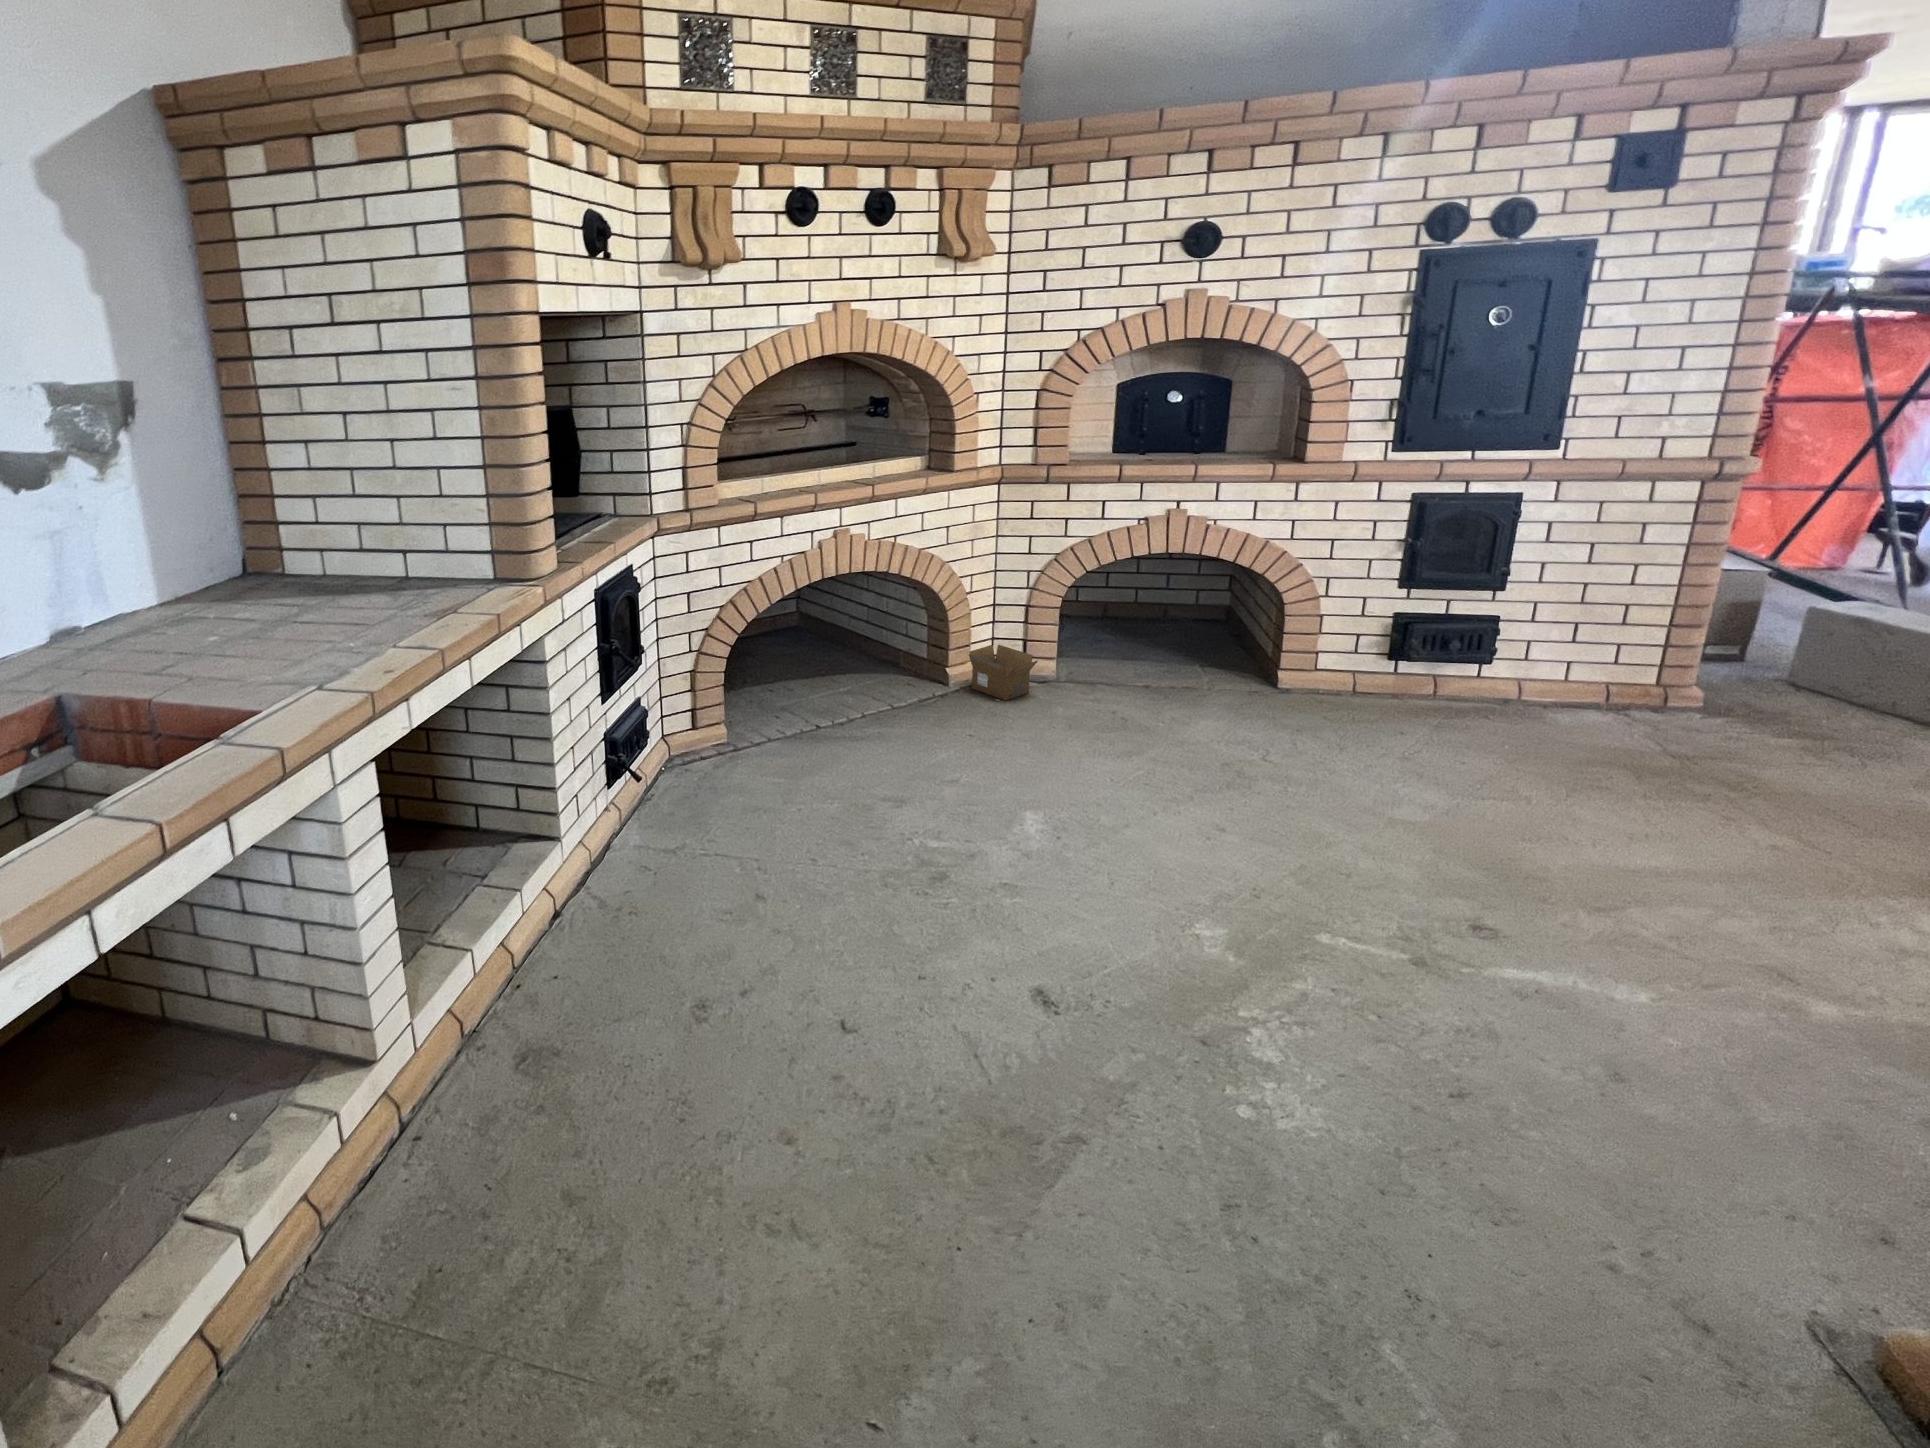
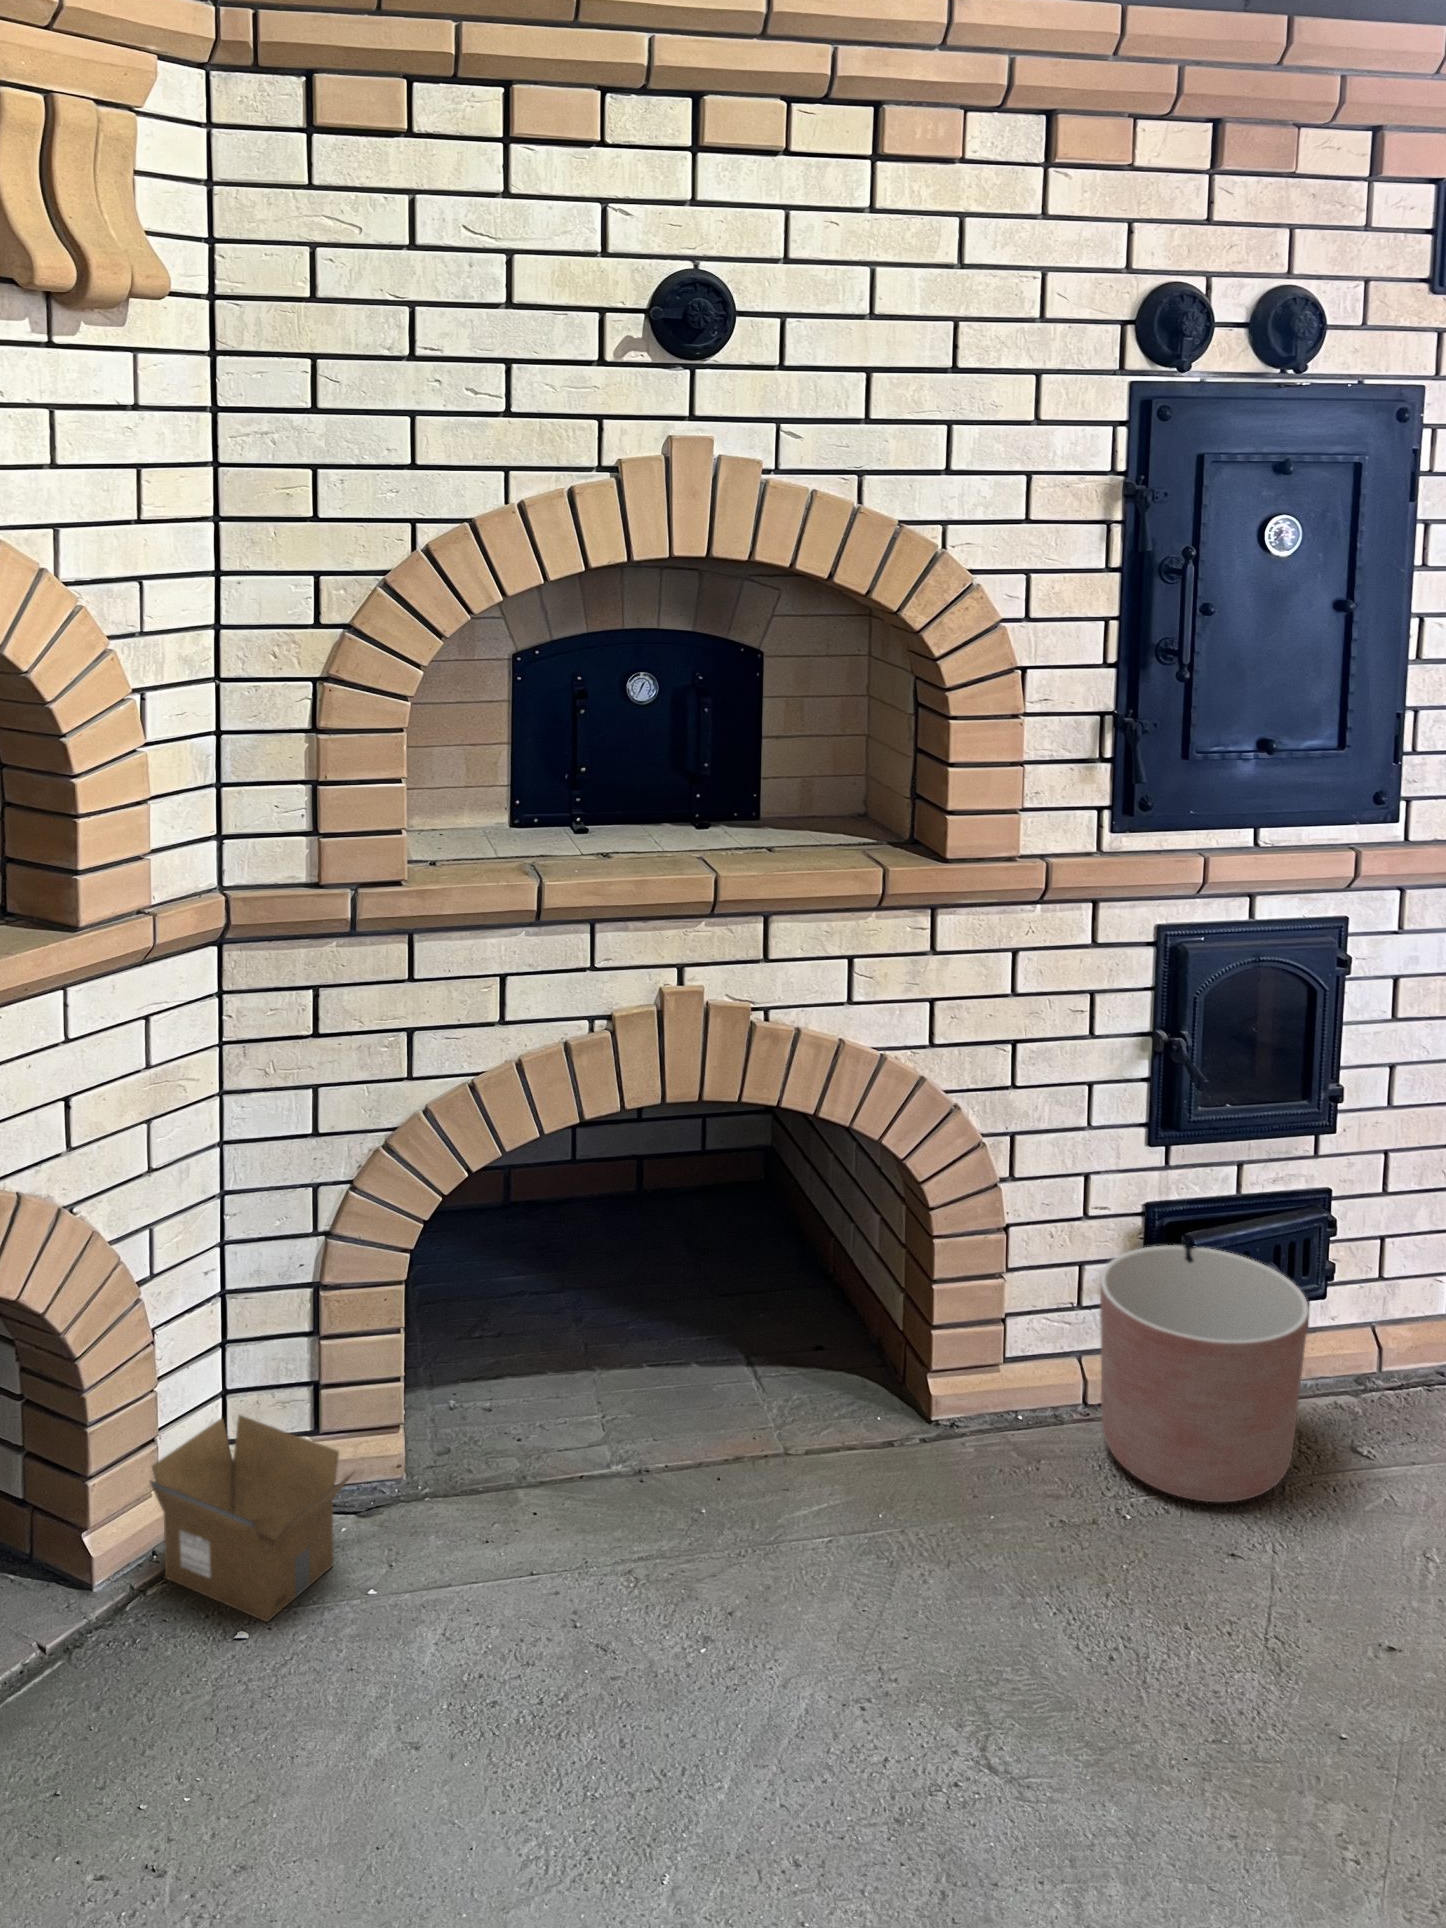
planter: none [1356,631,1462,724] -> present [1100,1246,1309,1502]

